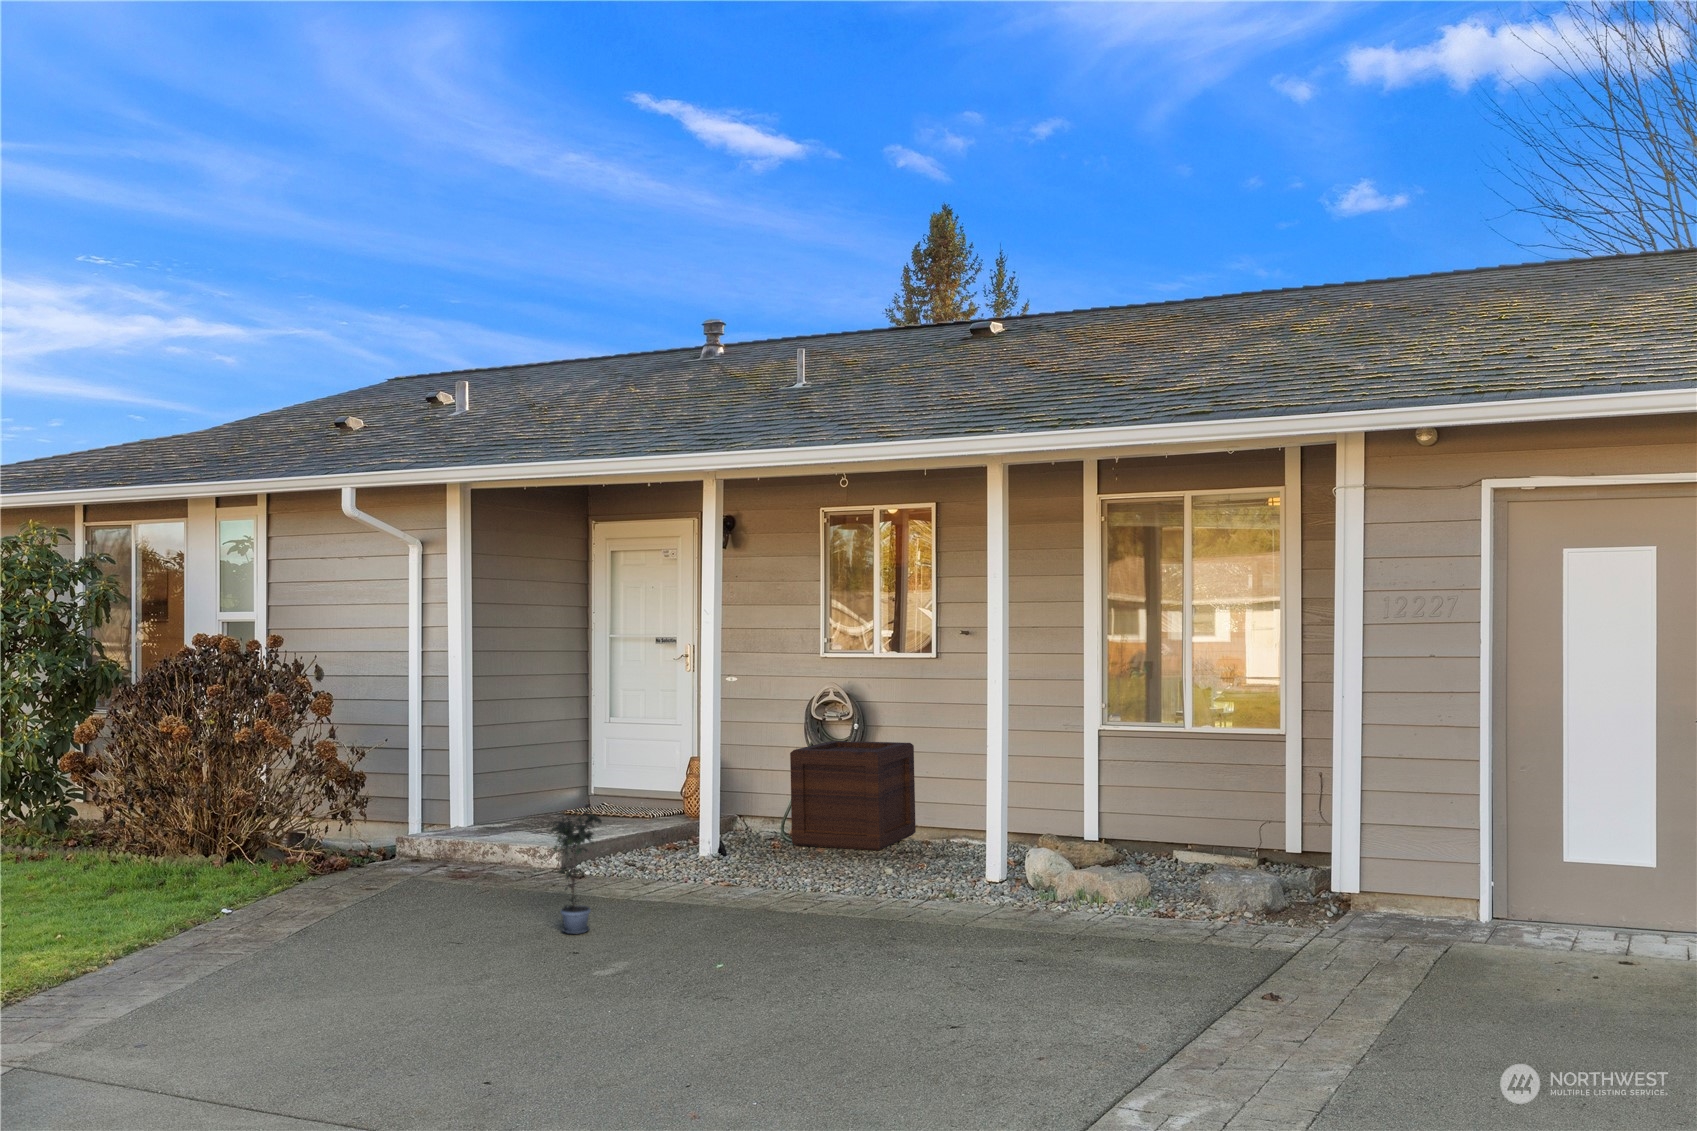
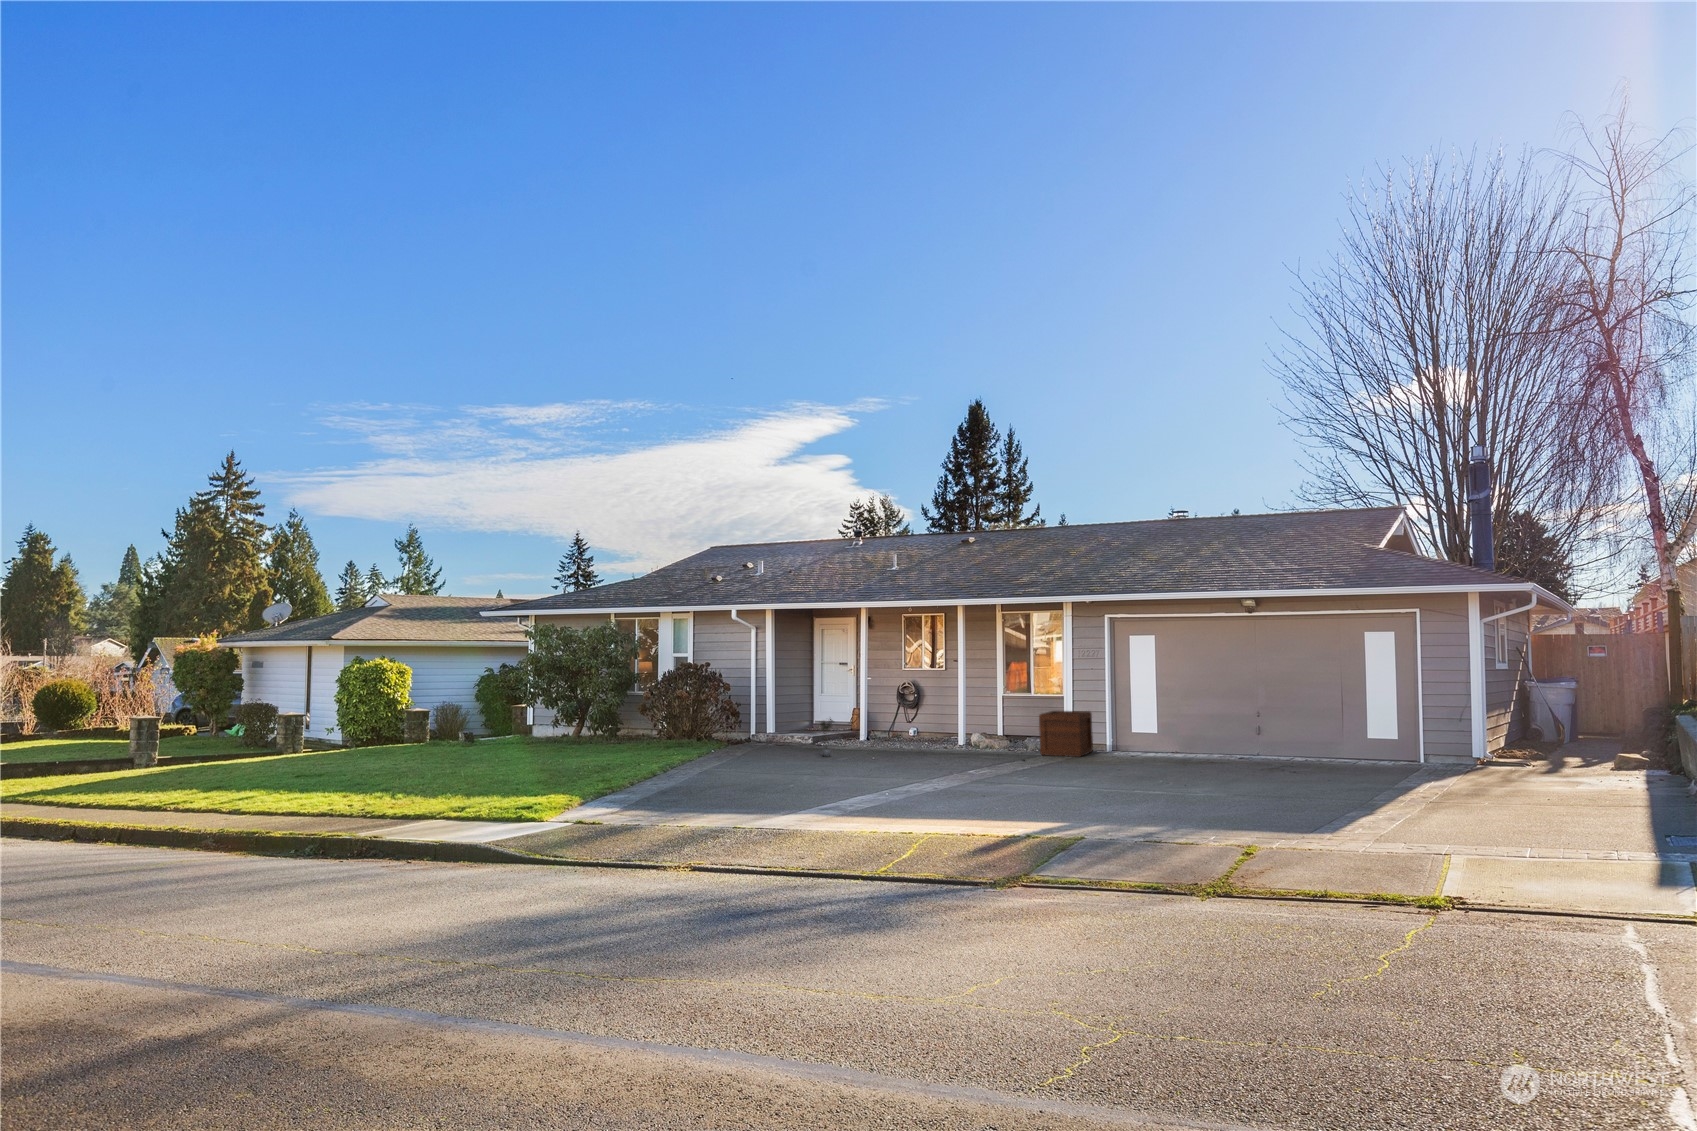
wooden crate: present [790,741,916,850] -> present [1039,711,1093,757]

